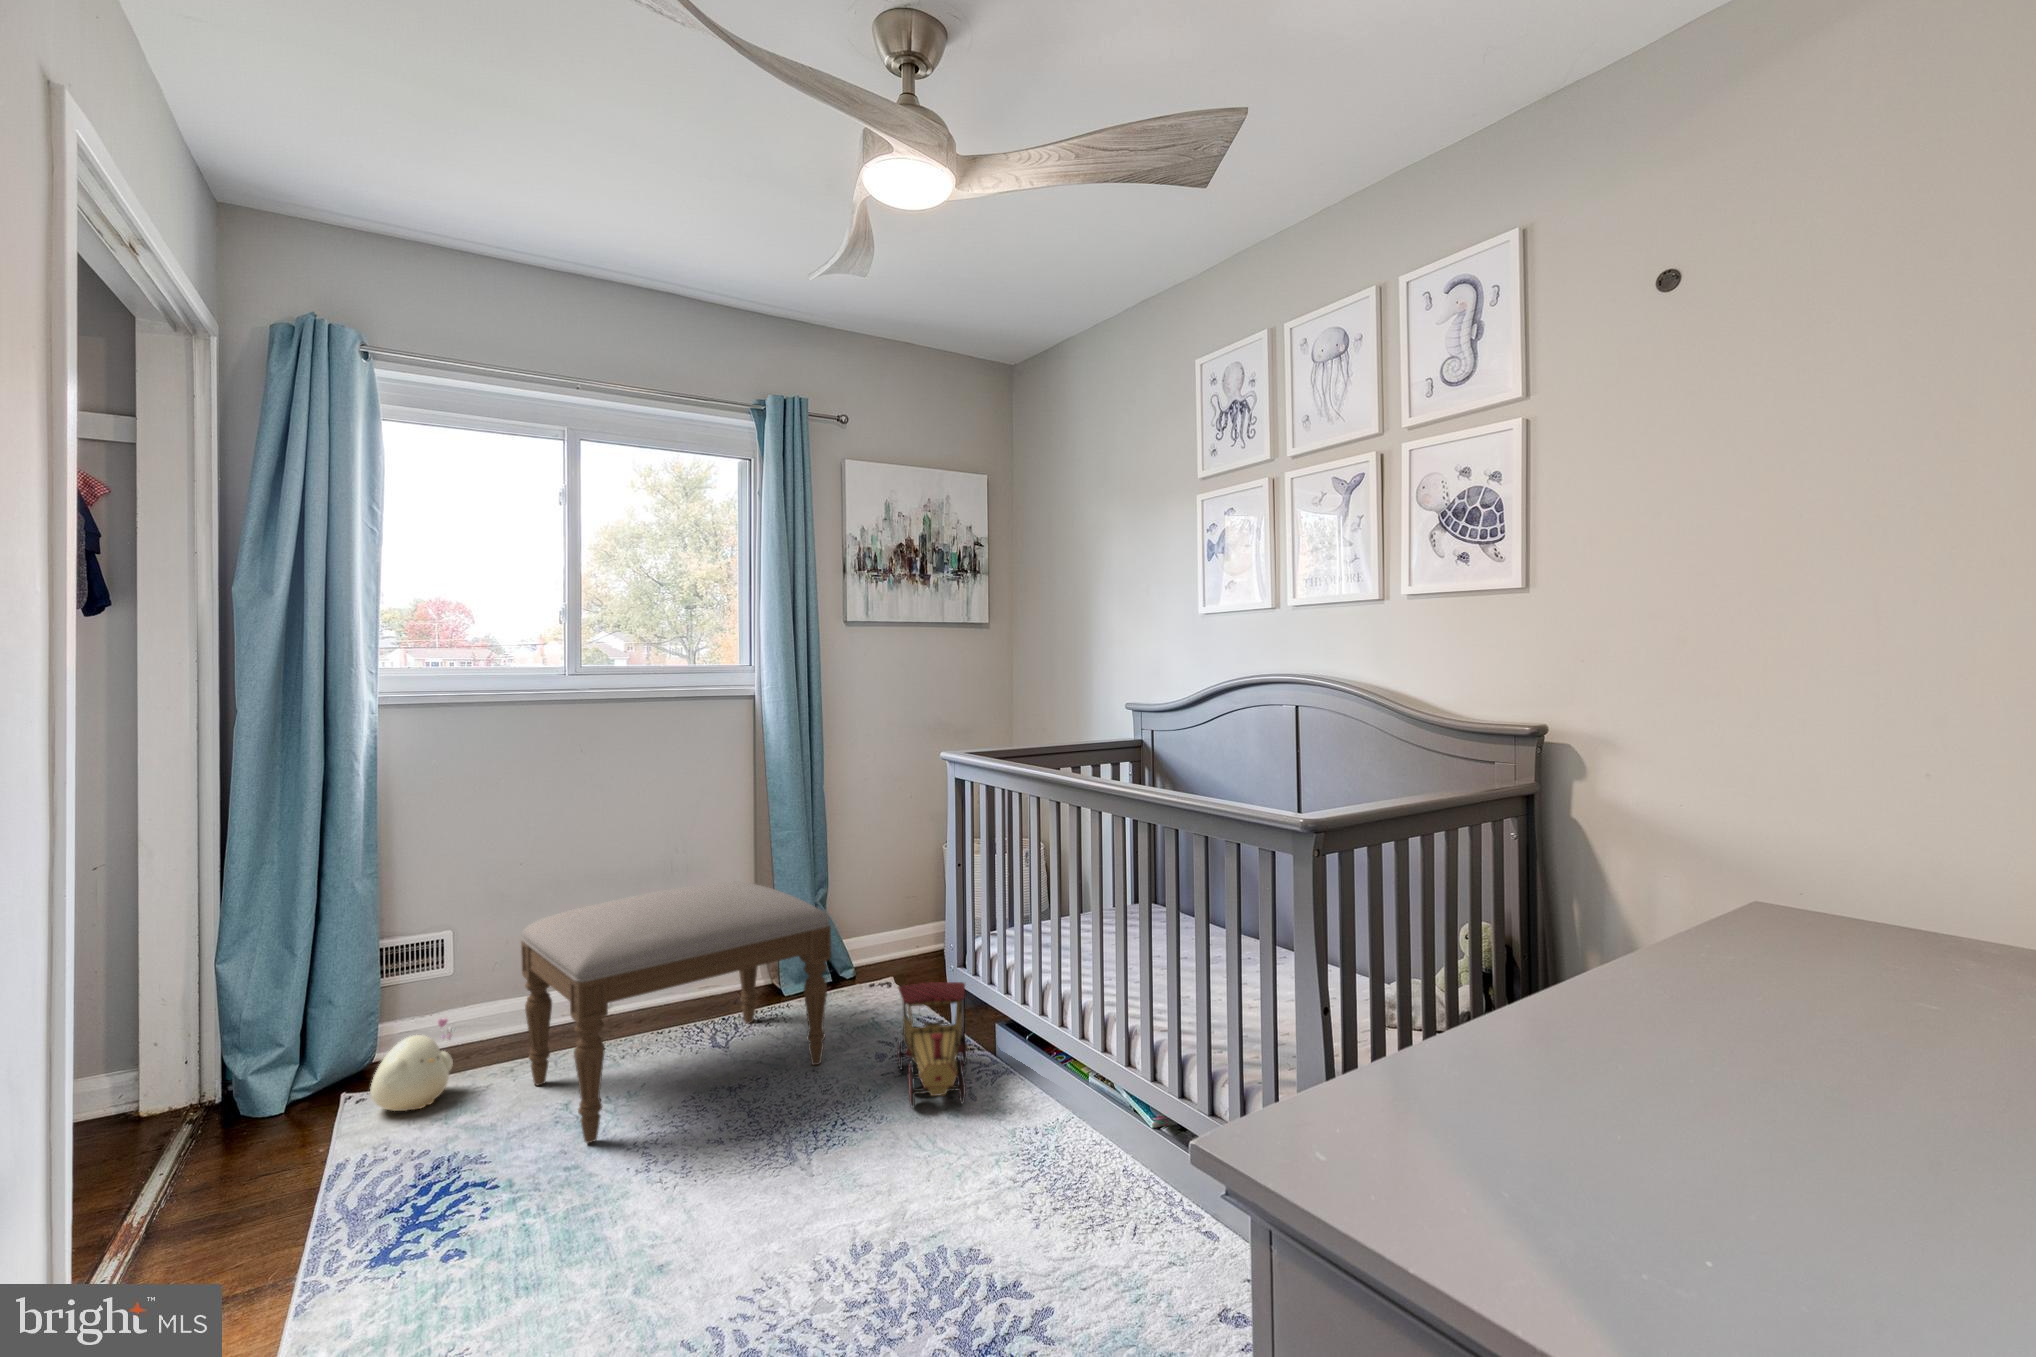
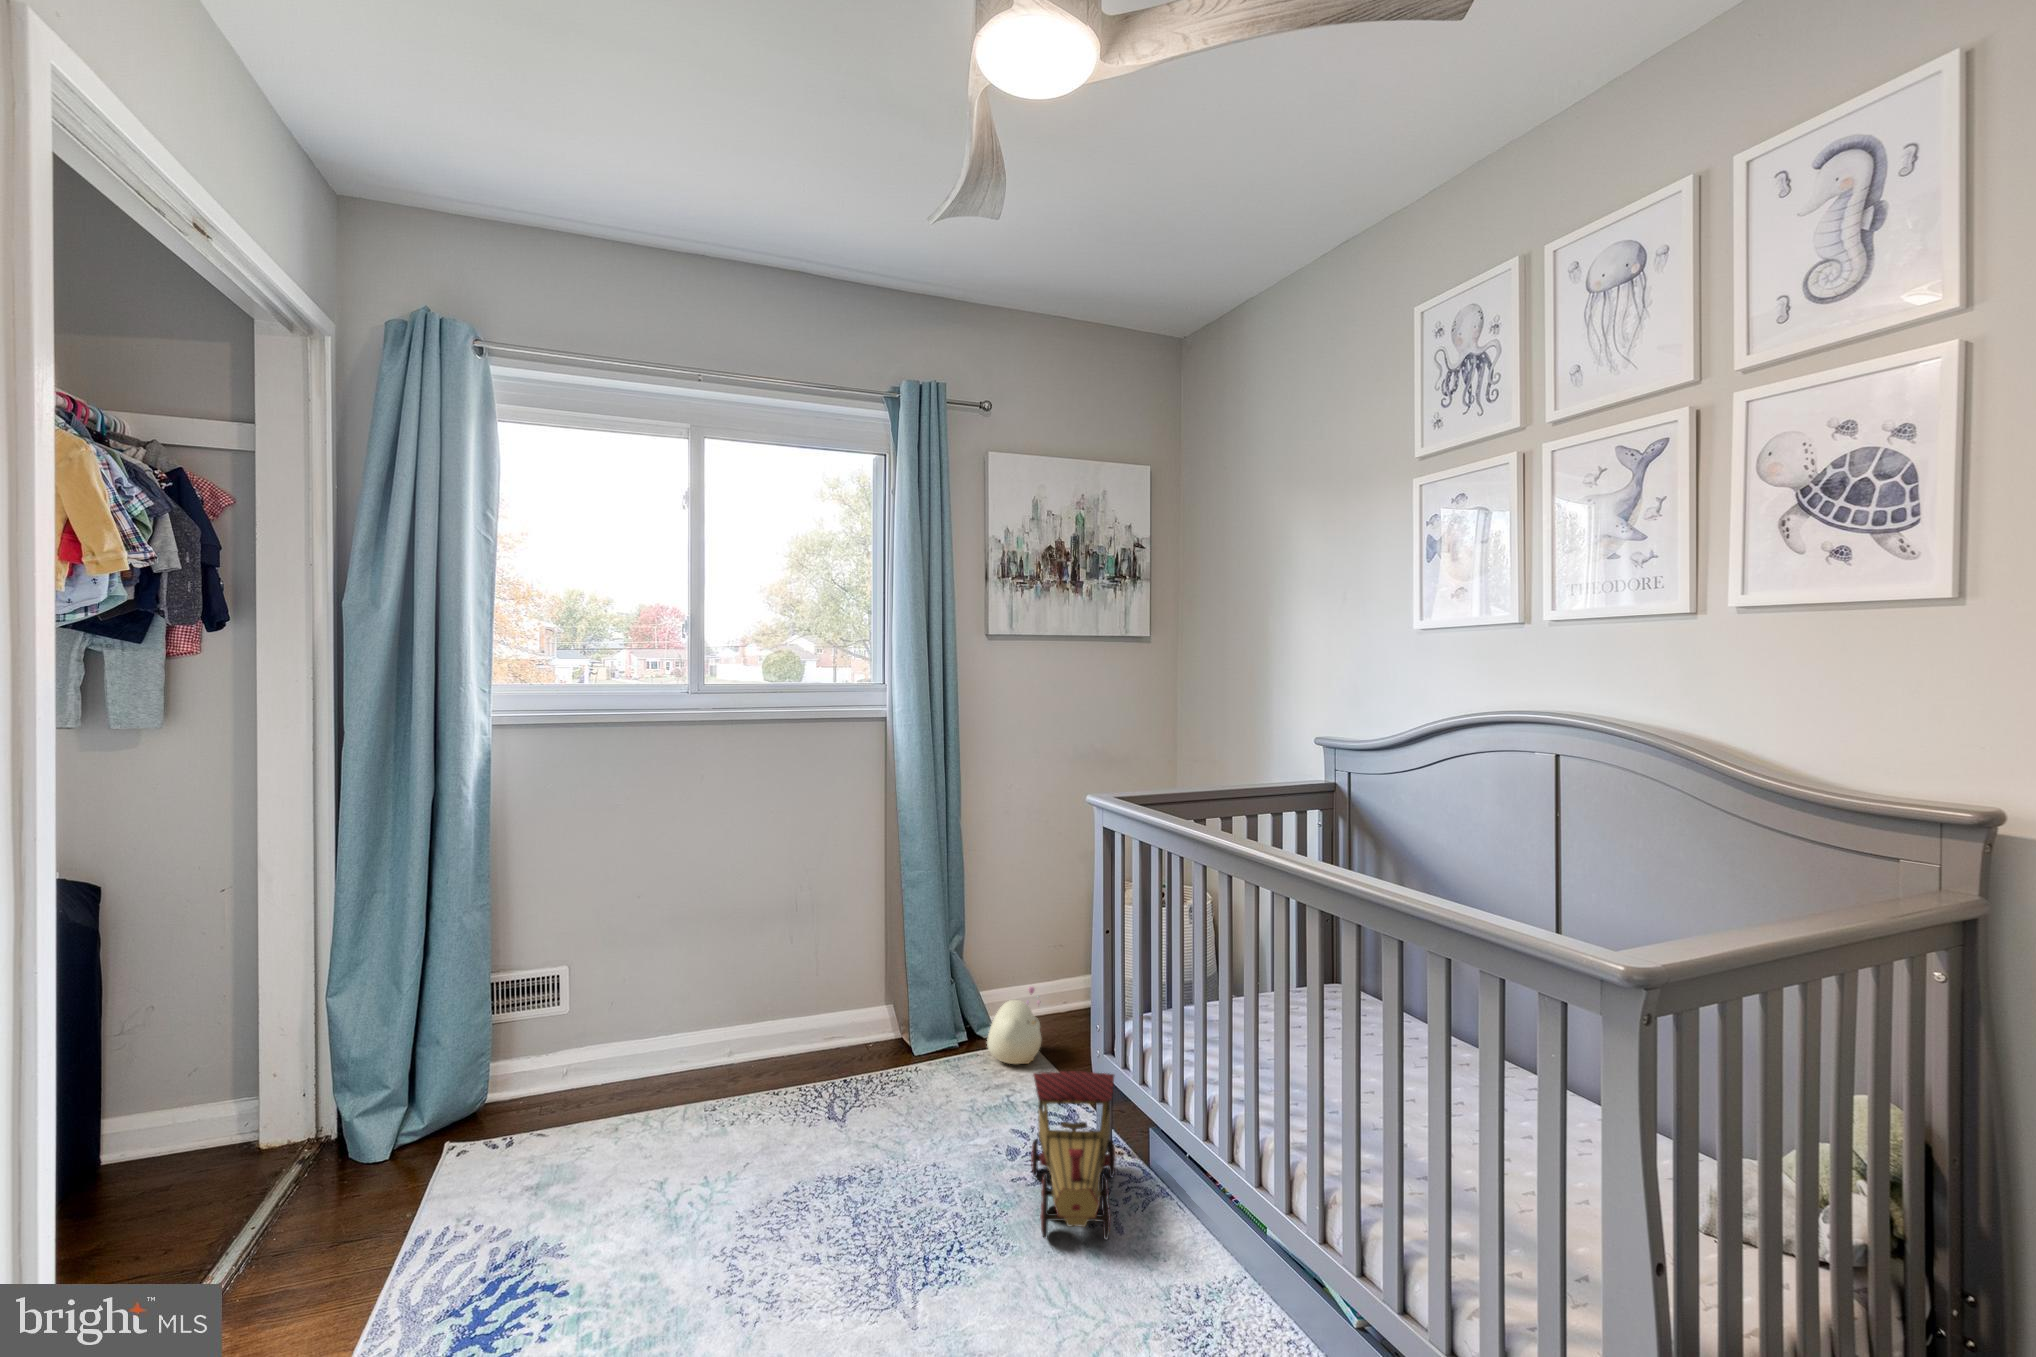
ottoman: present [521,882,831,1143] -> none [622,930,956,1243]
plush toy: present [370,1018,453,1111] -> present [987,987,1042,1064]

